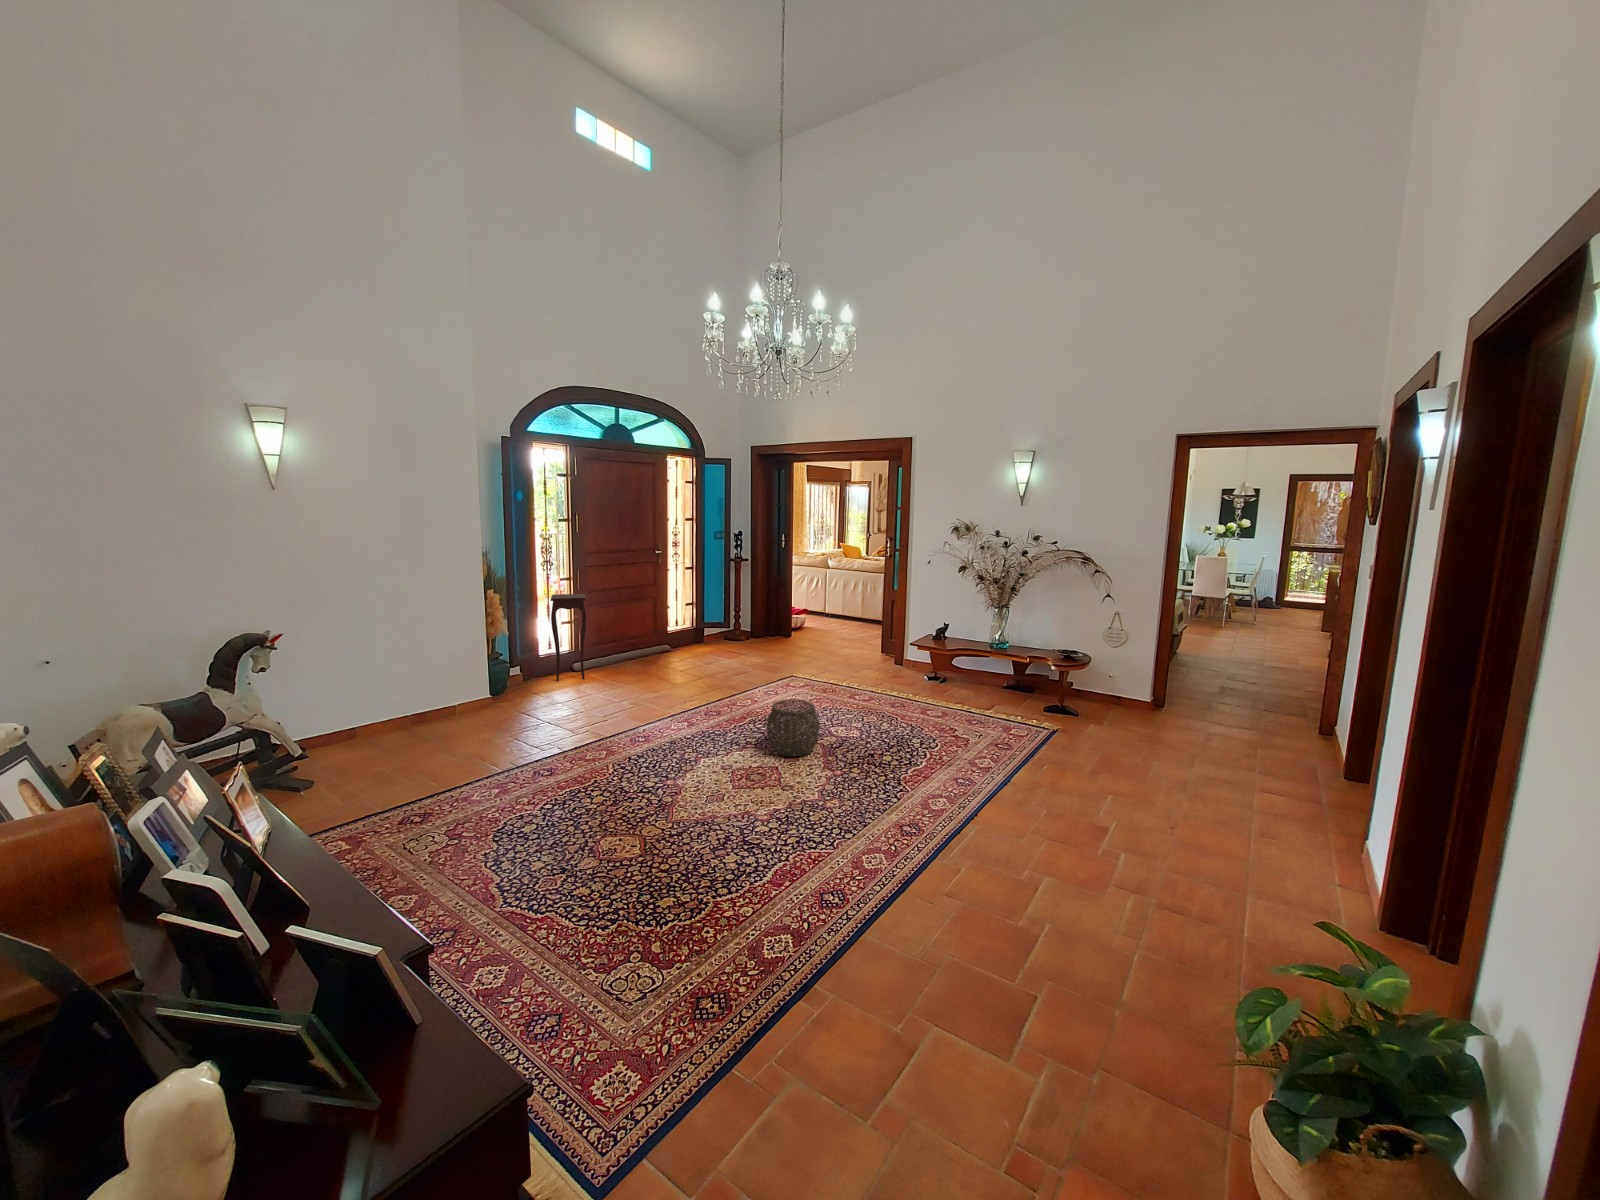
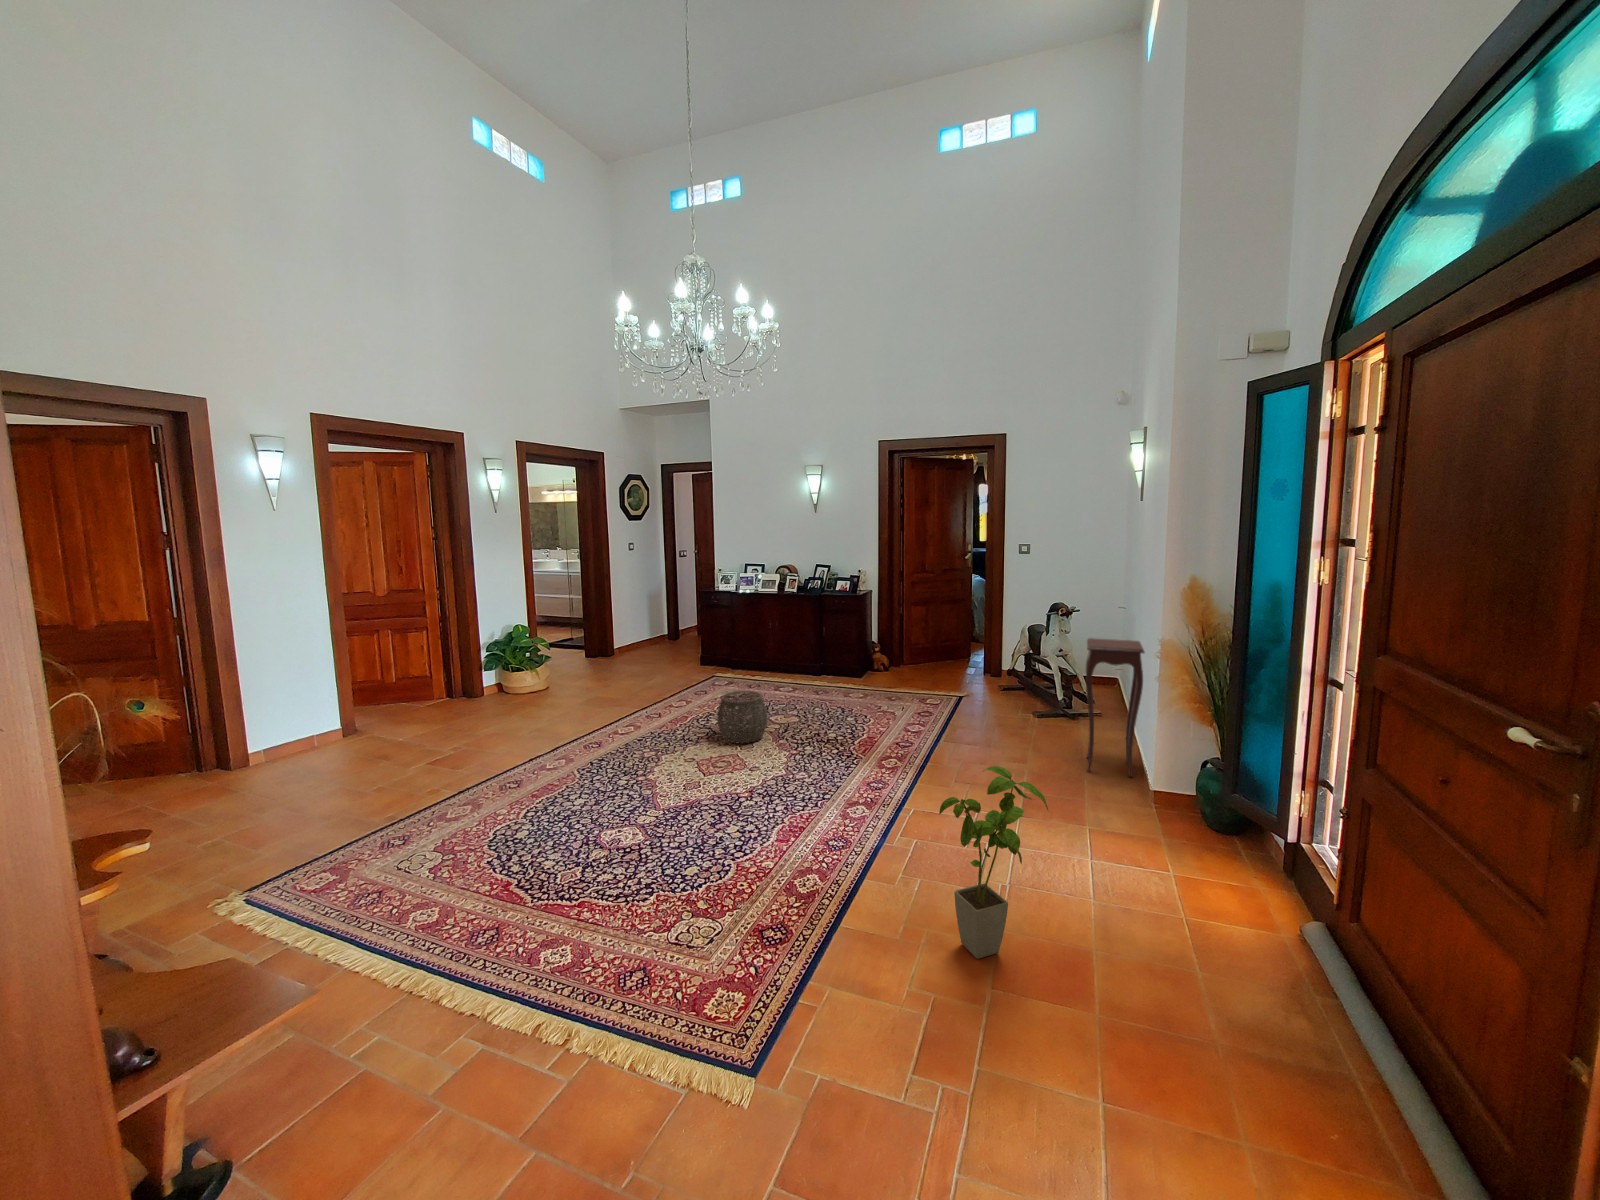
side table: present [551,594,586,681] -> present [1086,638,1144,777]
house plant: none [902,861,1035,1101] -> present [939,766,1048,959]

